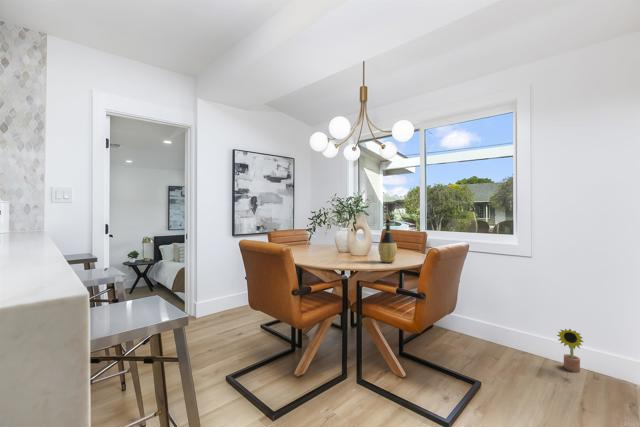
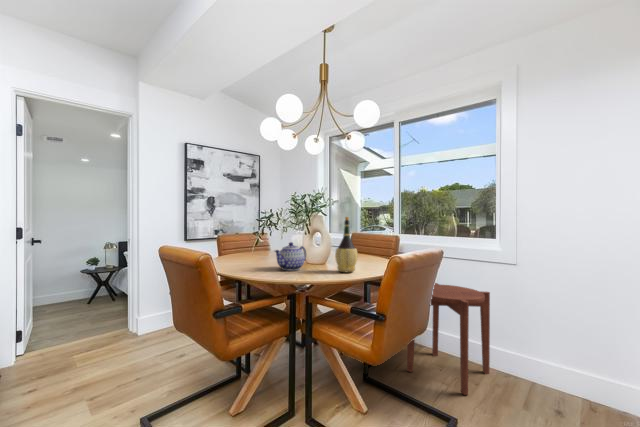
teapot: none [328,238,352,261] -> present [275,242,306,271]
side table: none [435,273,508,366] -> present [407,283,490,395]
decorative plant: present [557,329,583,372] -> none [545,349,578,401]

